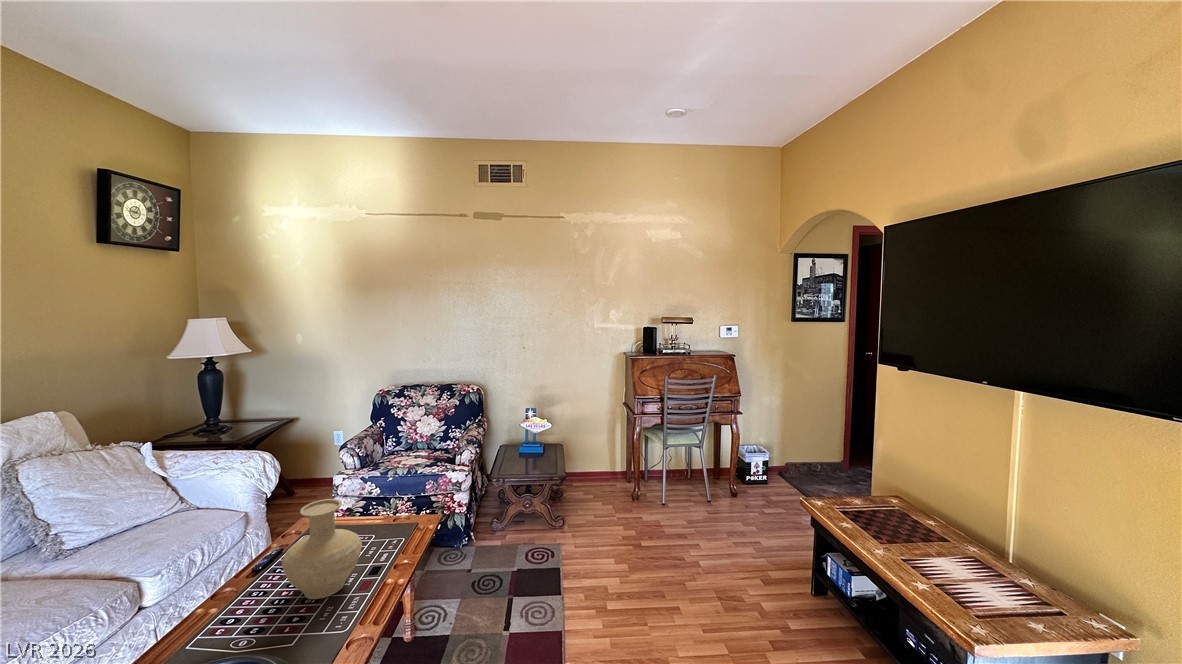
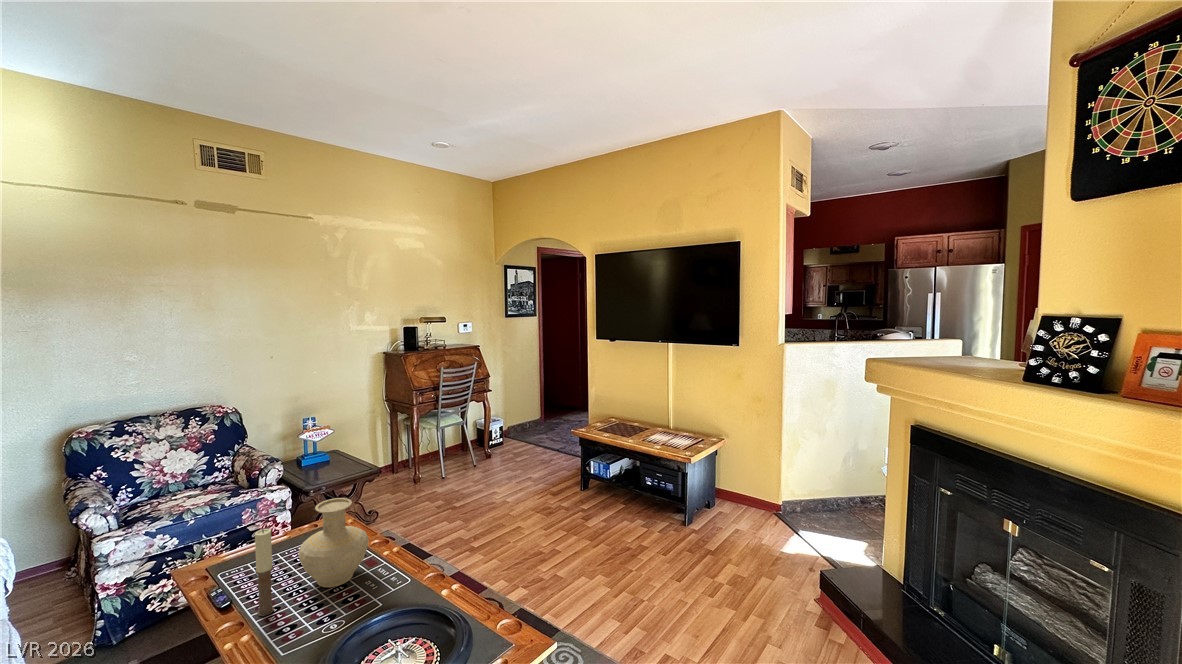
candle: none [232,511,254,599] -> present [255,529,274,616]

